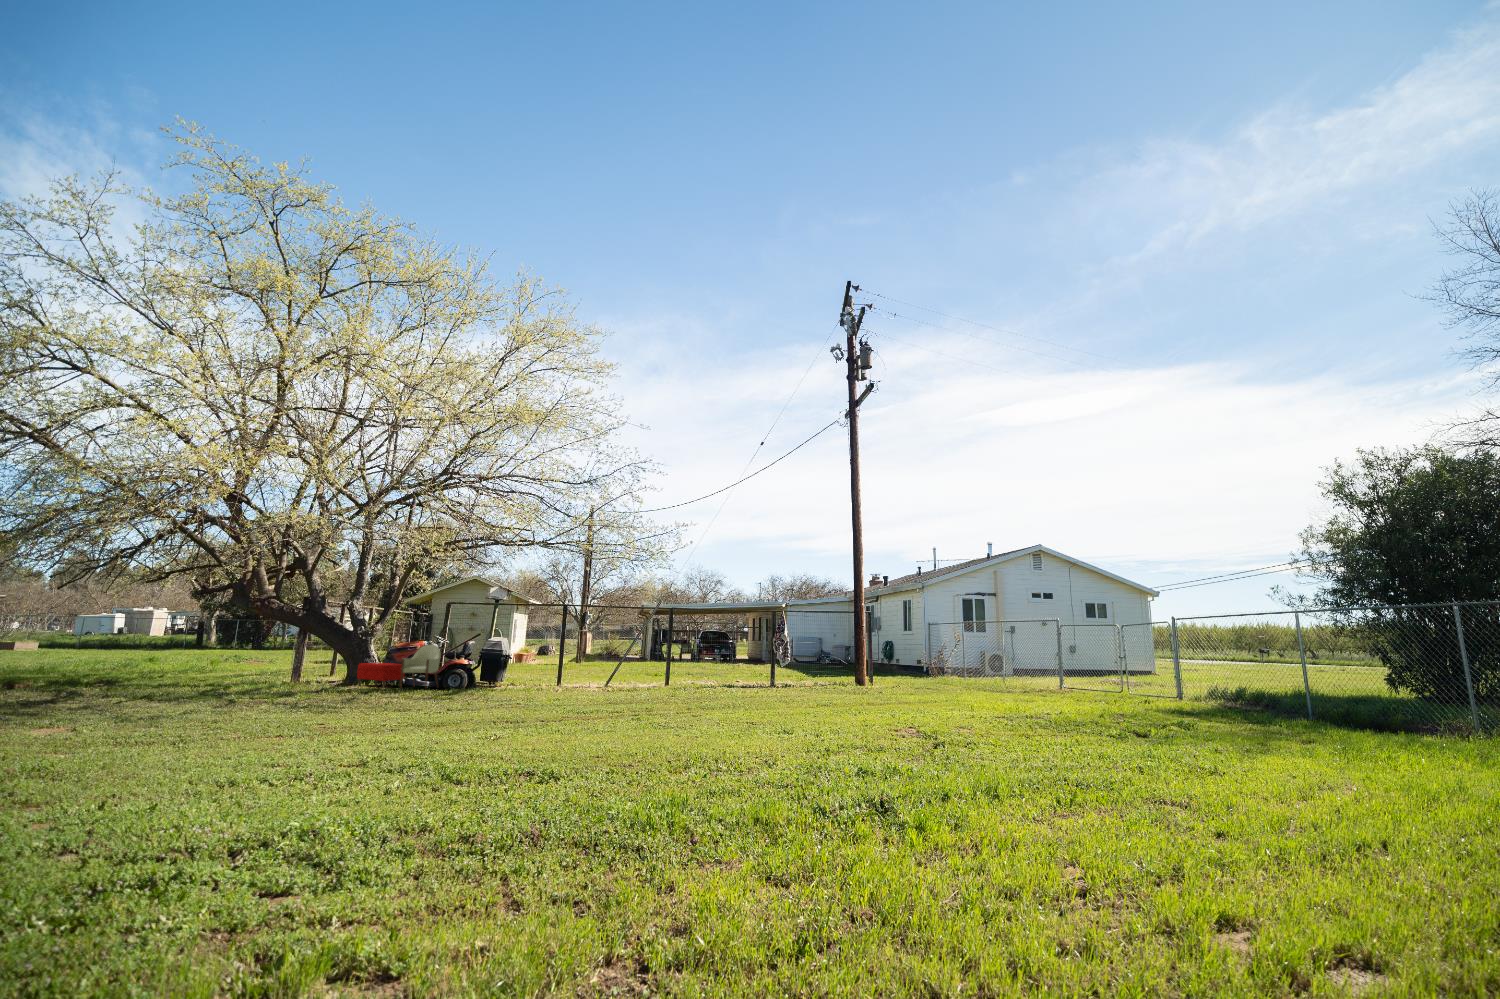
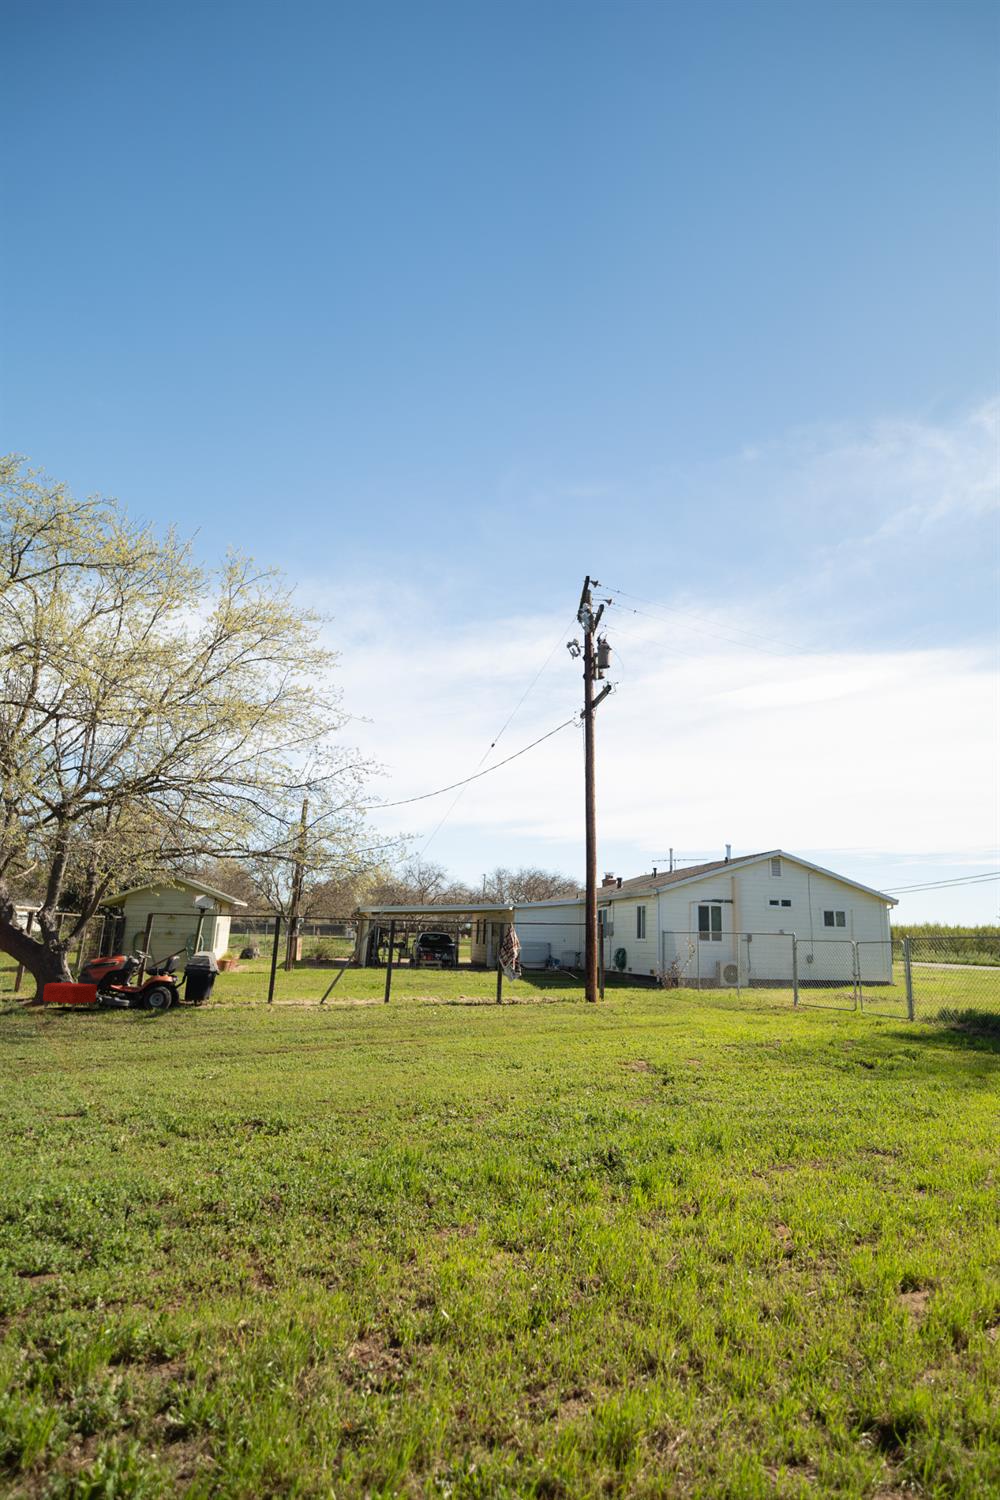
chair: present [400,645,441,688] -> none [92,963,137,1013]

